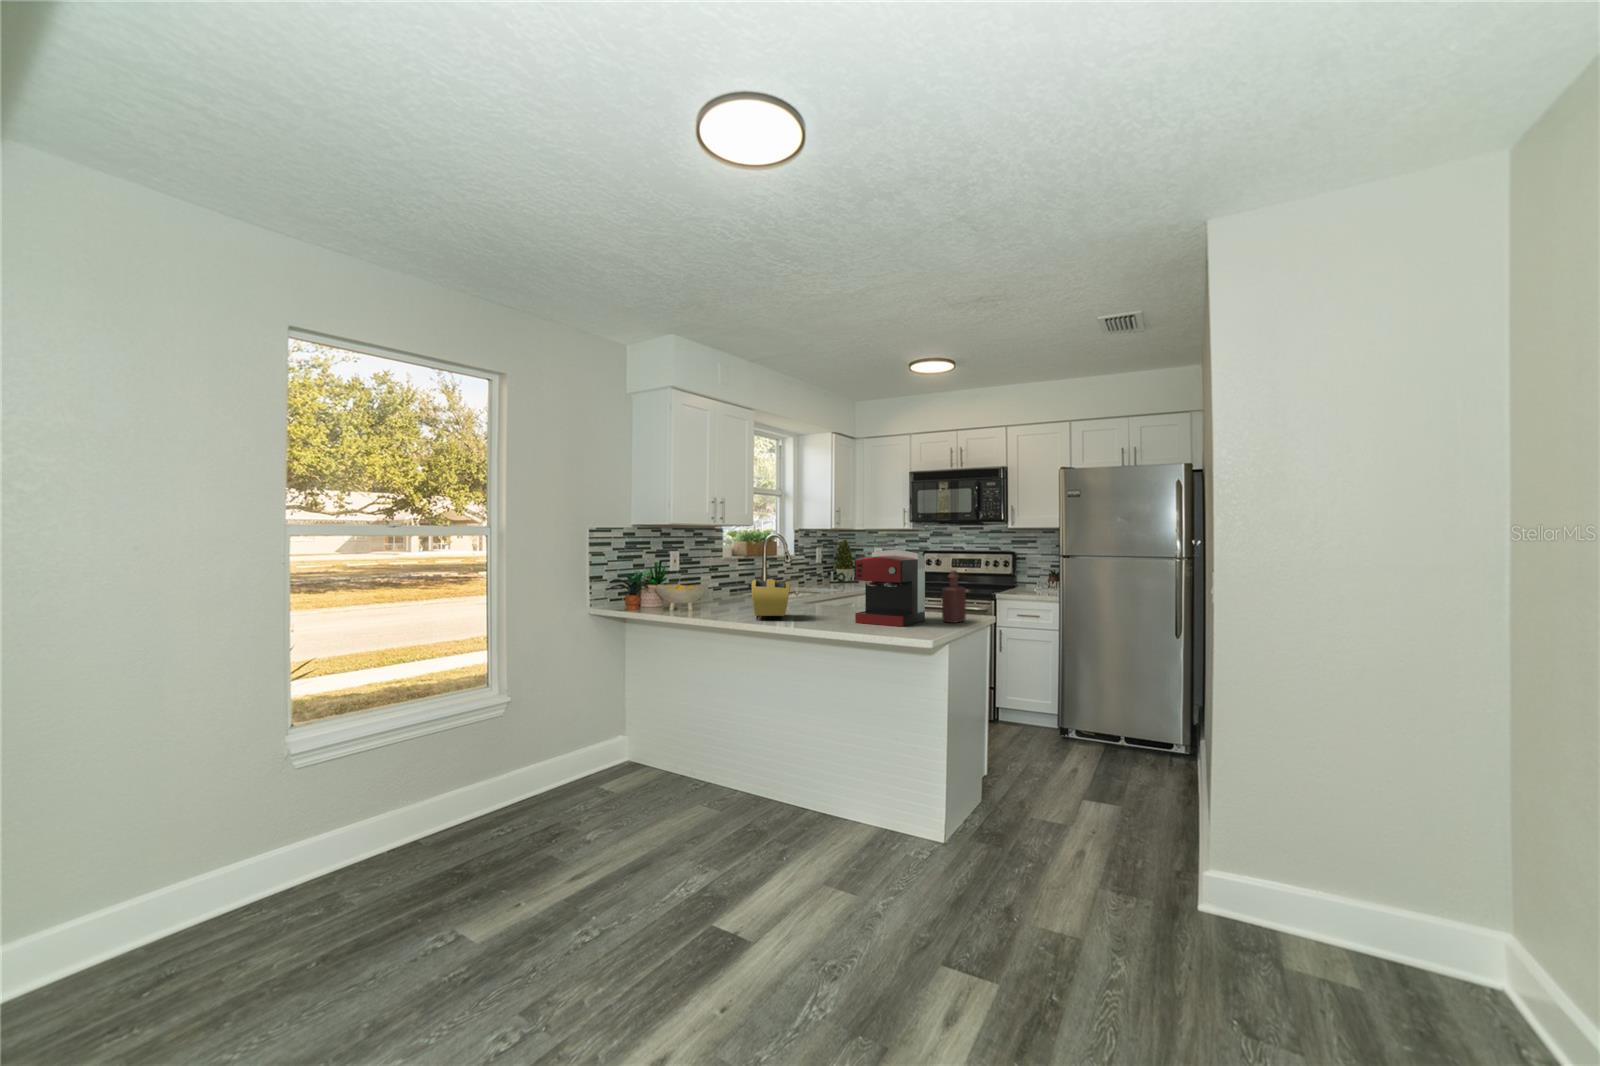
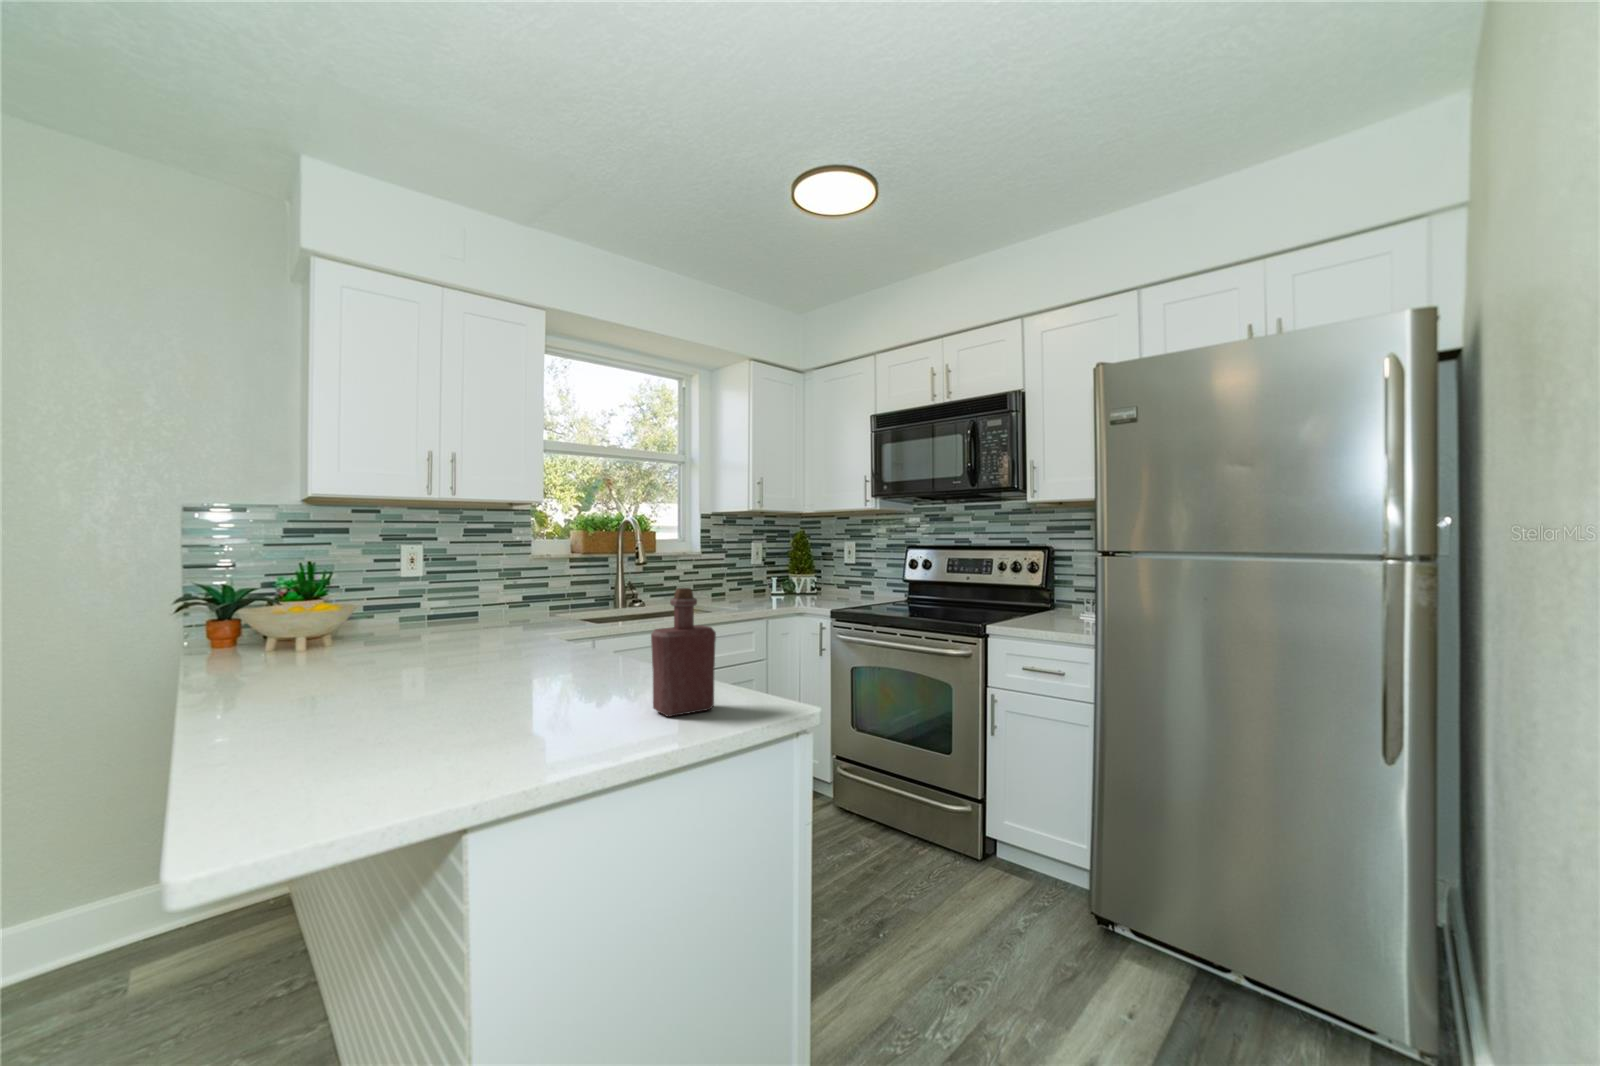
coffee maker: present [855,550,925,626] -> none [429,539,627,728]
toaster: present [752,579,790,620] -> none [288,599,427,690]

